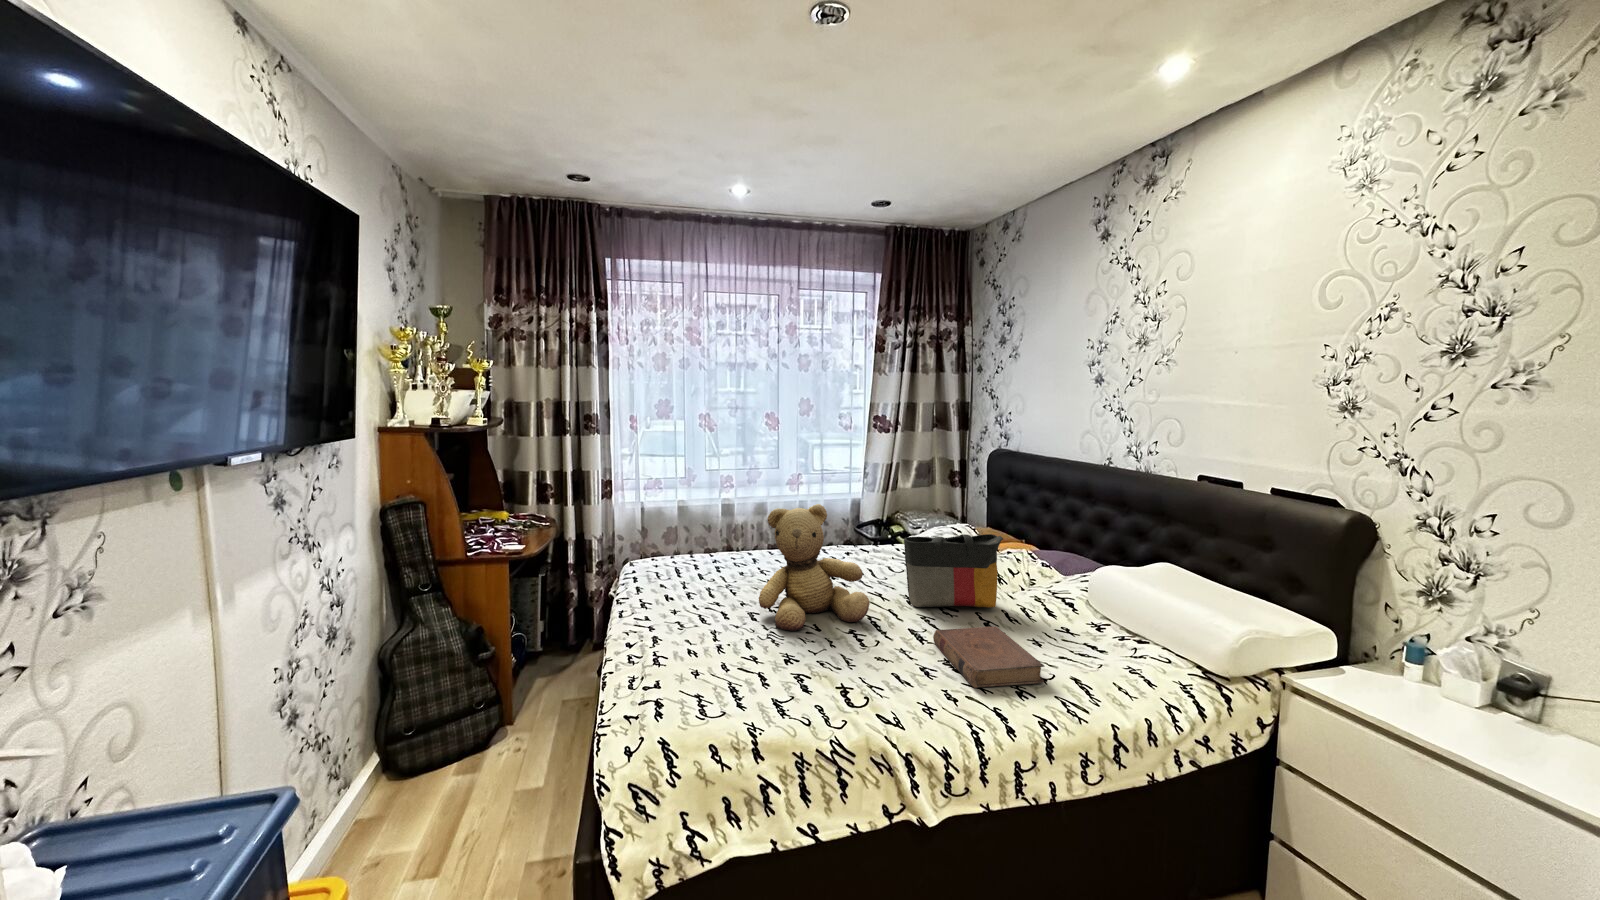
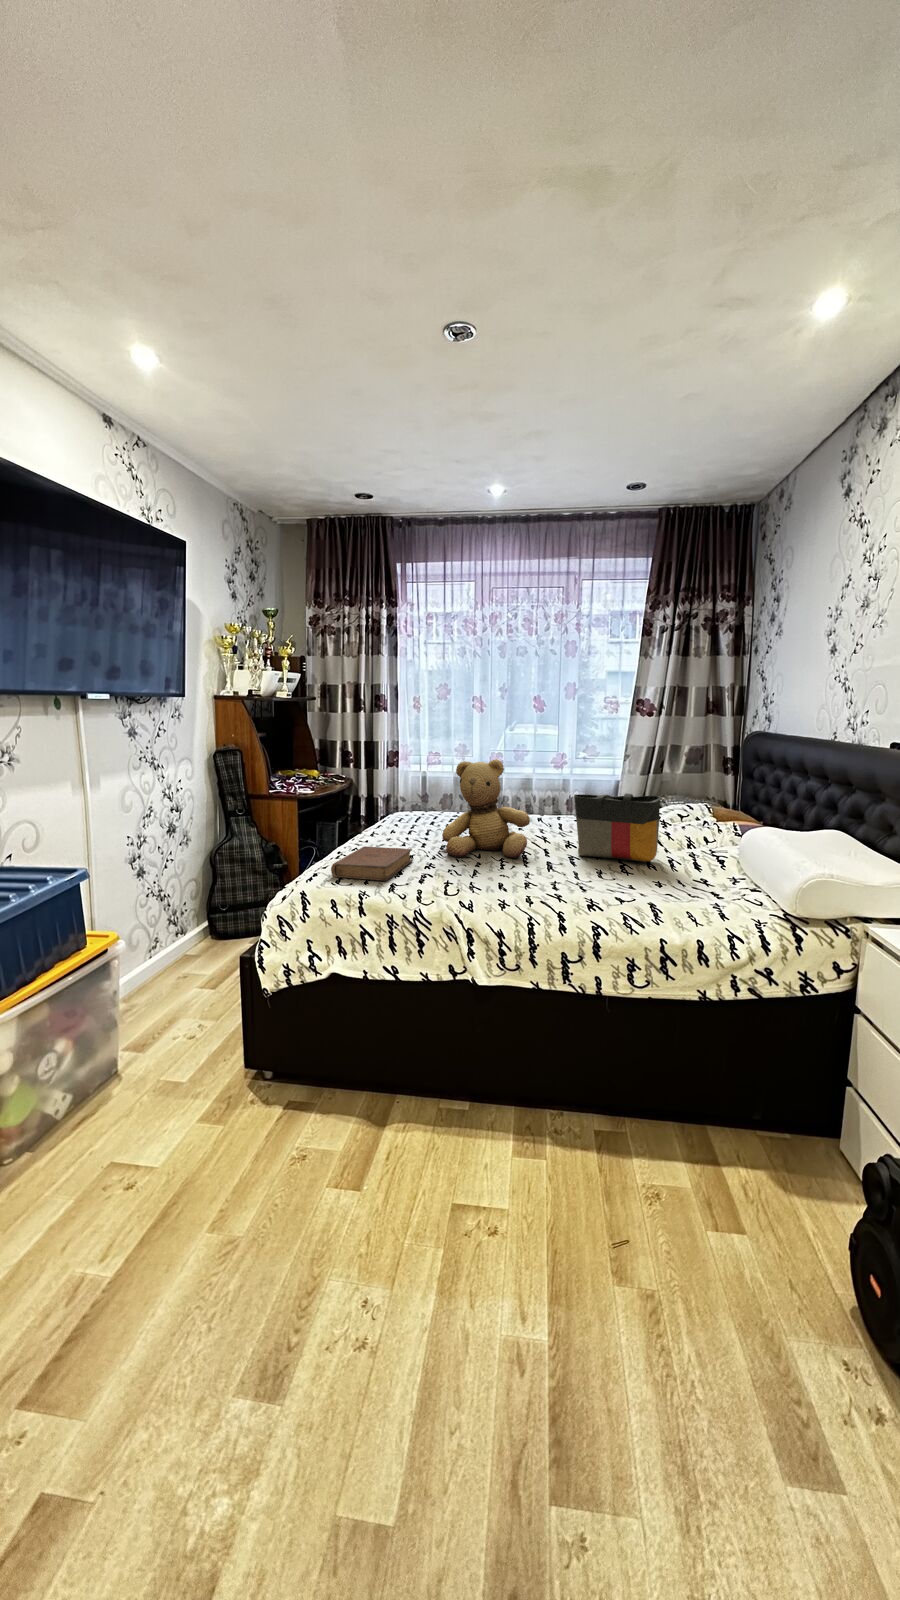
book: present [933,627,1045,688] -> present [331,847,413,881]

